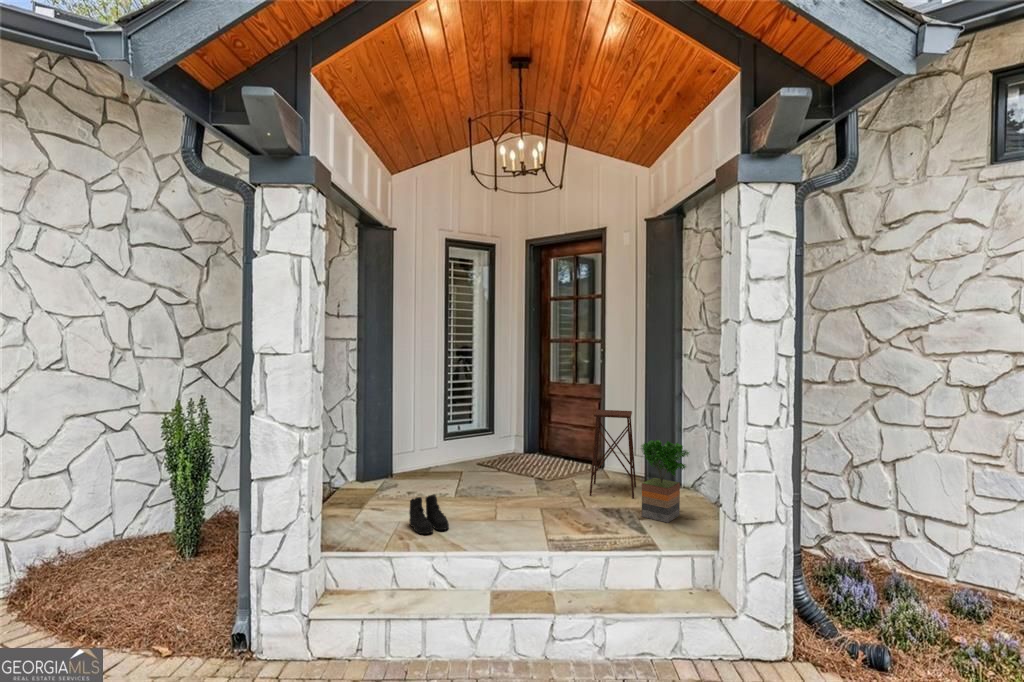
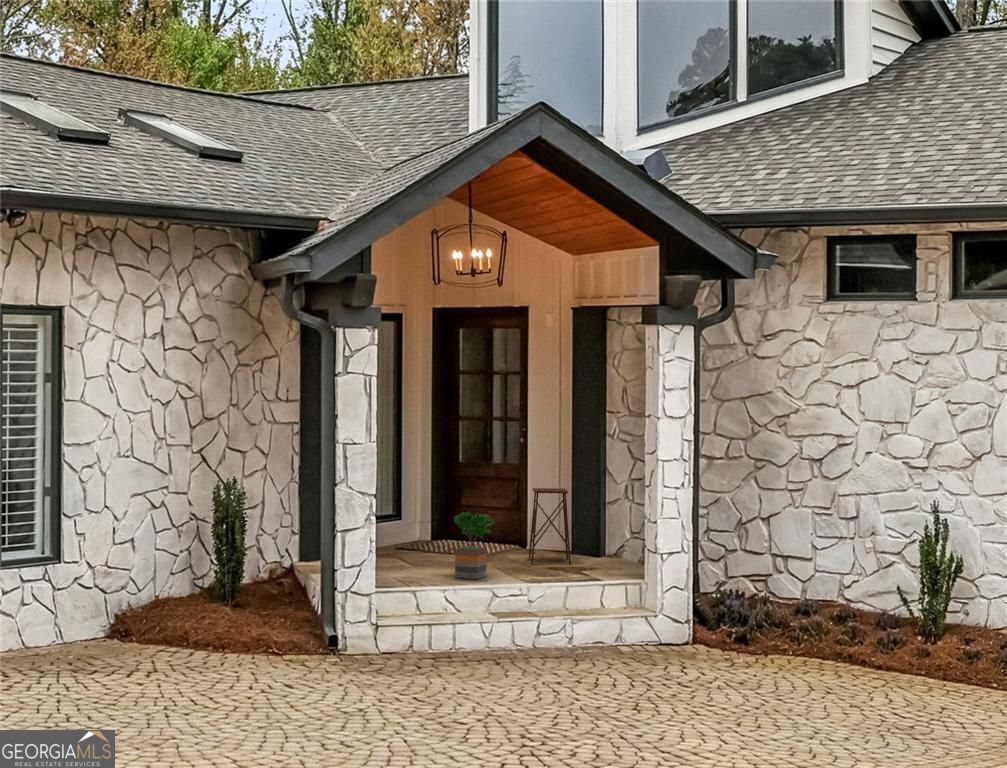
potted tree: present [641,440,689,523] -> present [455,512,494,579]
boots: present [409,494,449,534] -> none [400,557,437,585]

